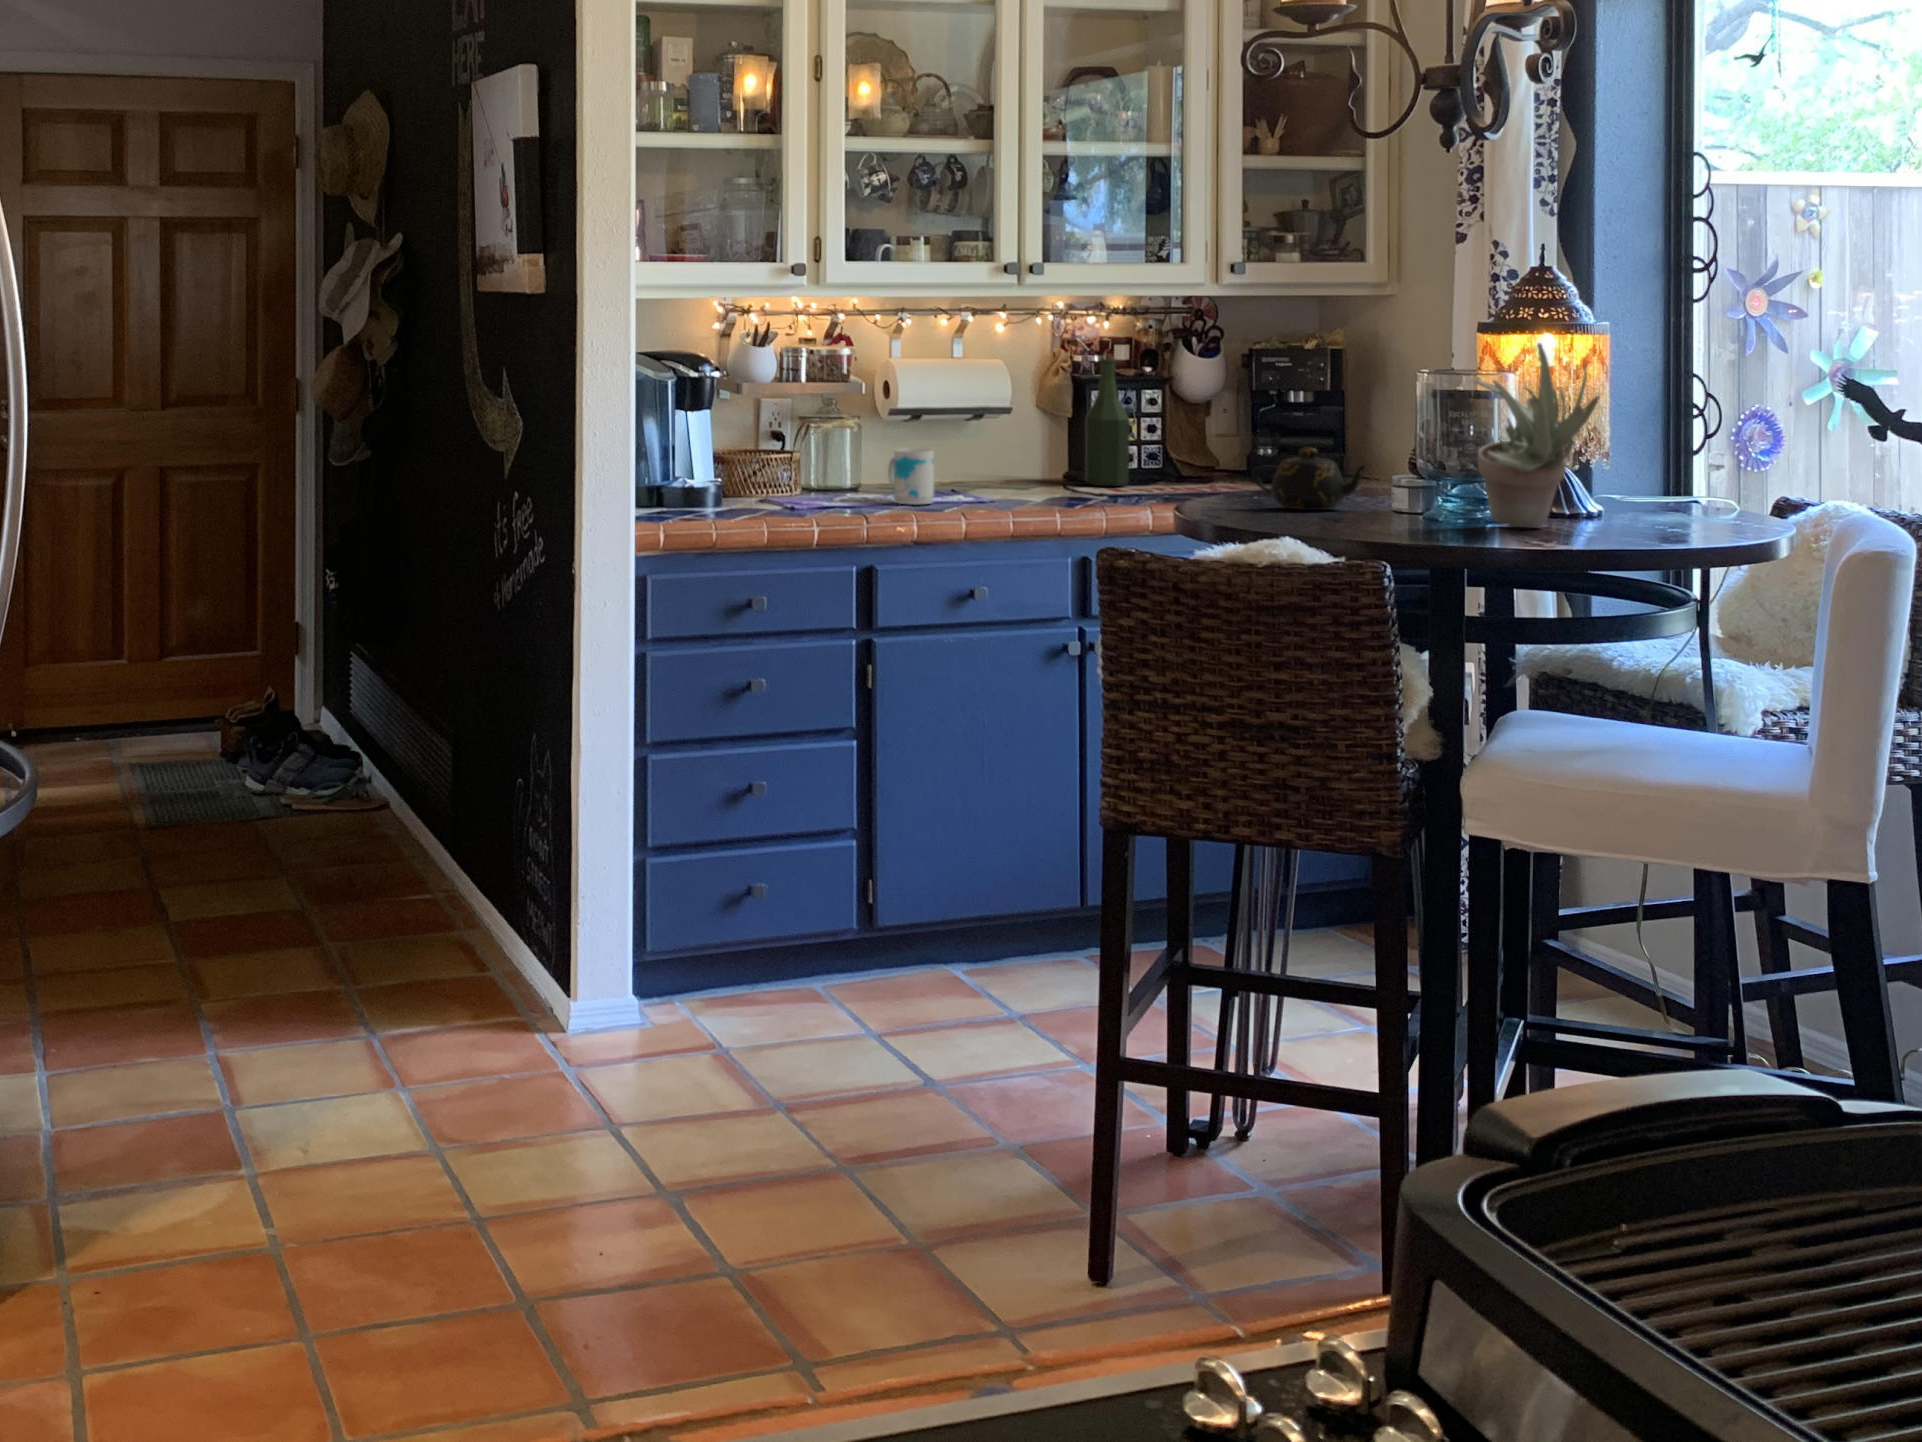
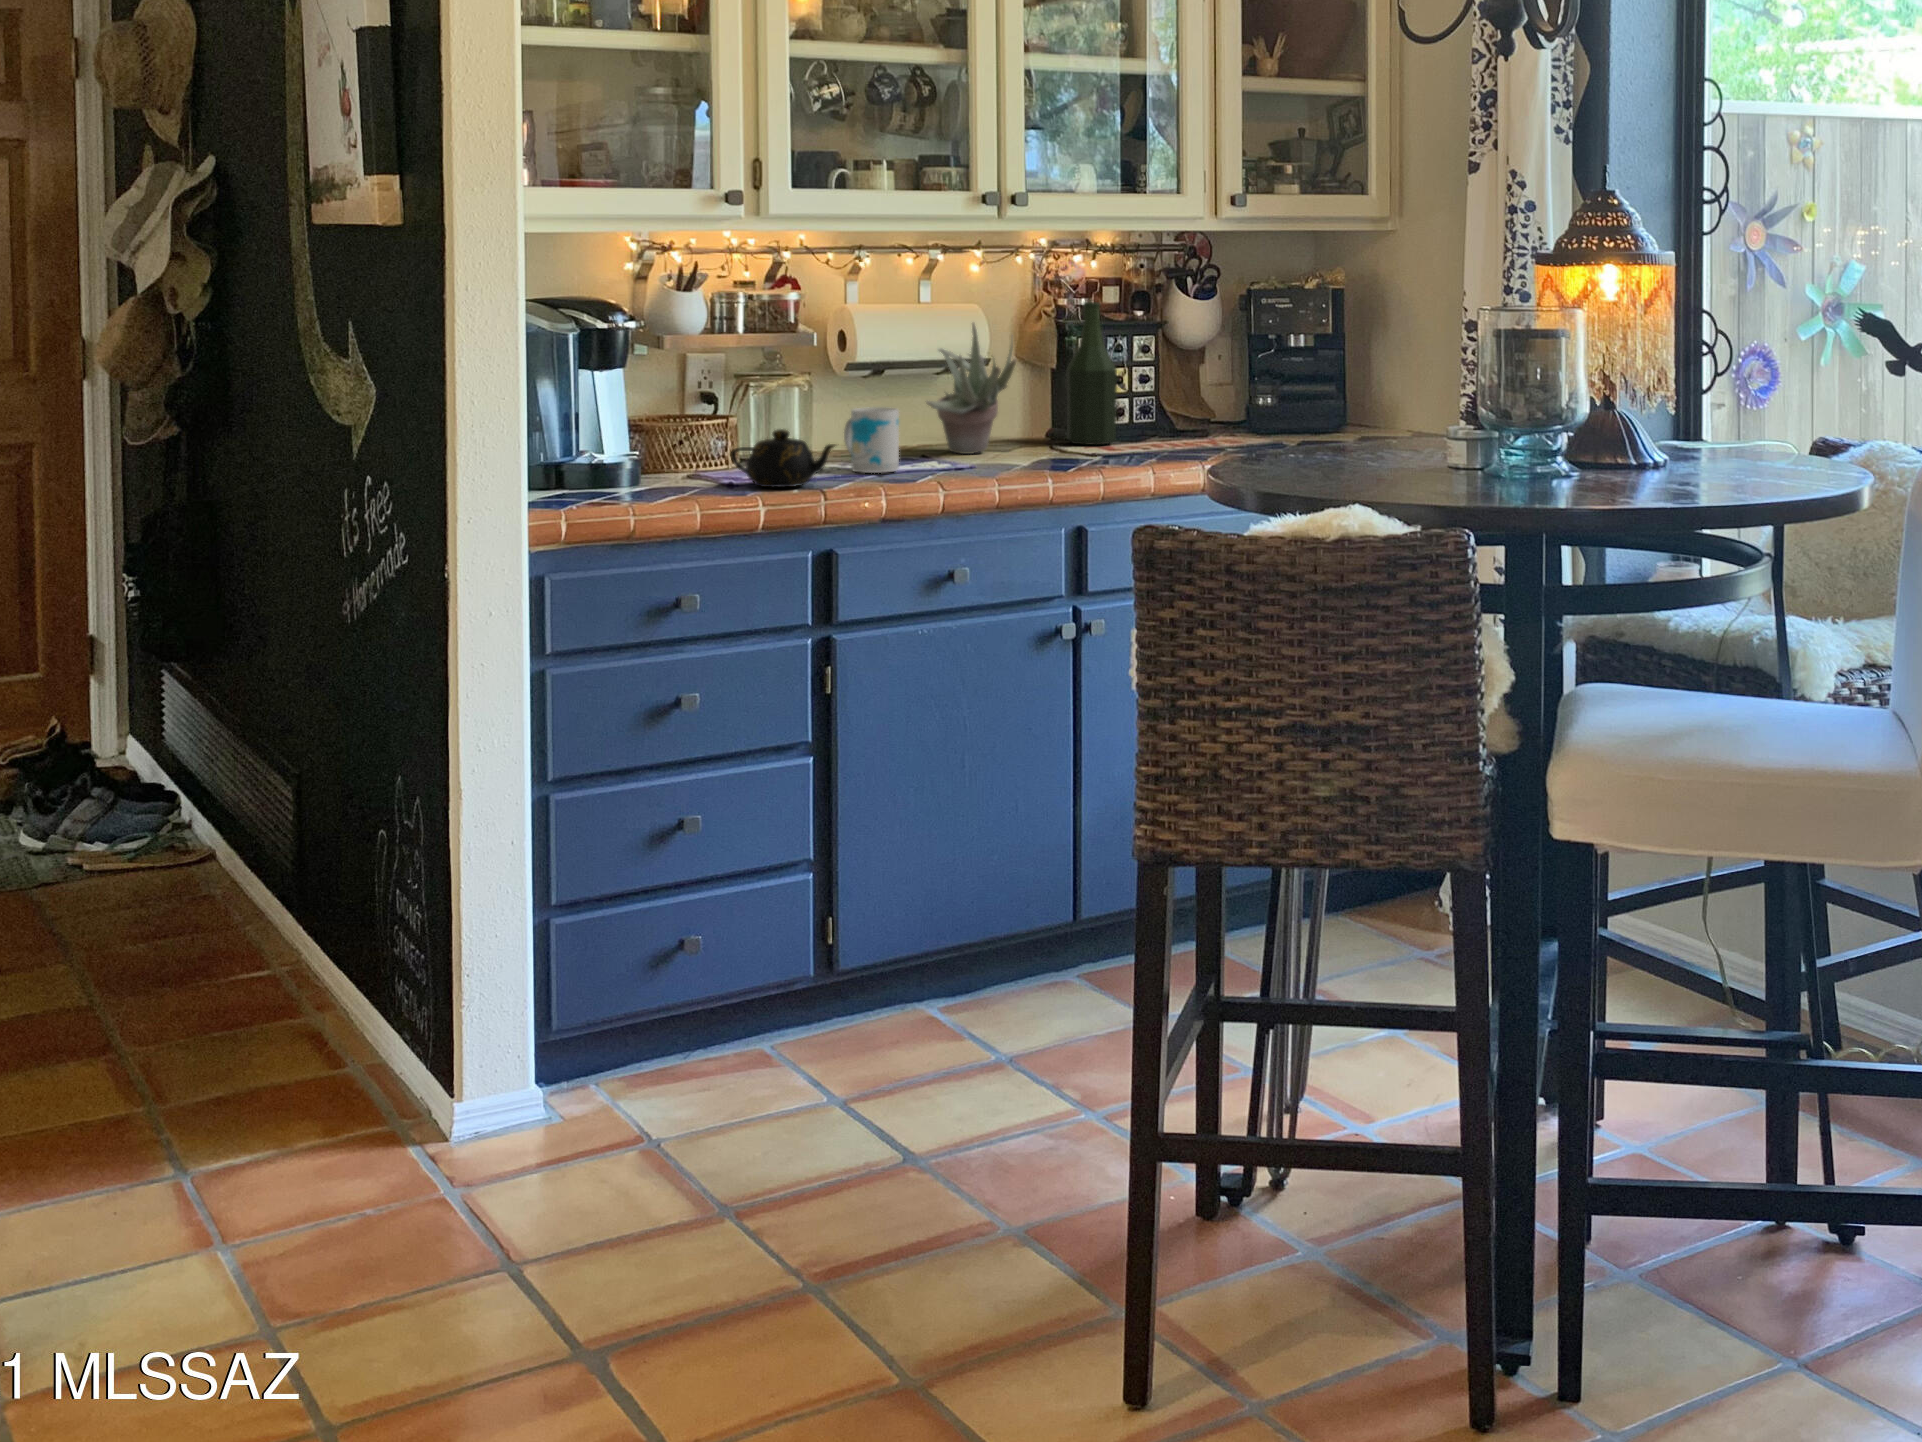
succulent plant: present [1475,343,1599,527] -> present [926,323,1016,454]
teapot: present [1253,447,1370,510] -> present [730,429,835,487]

